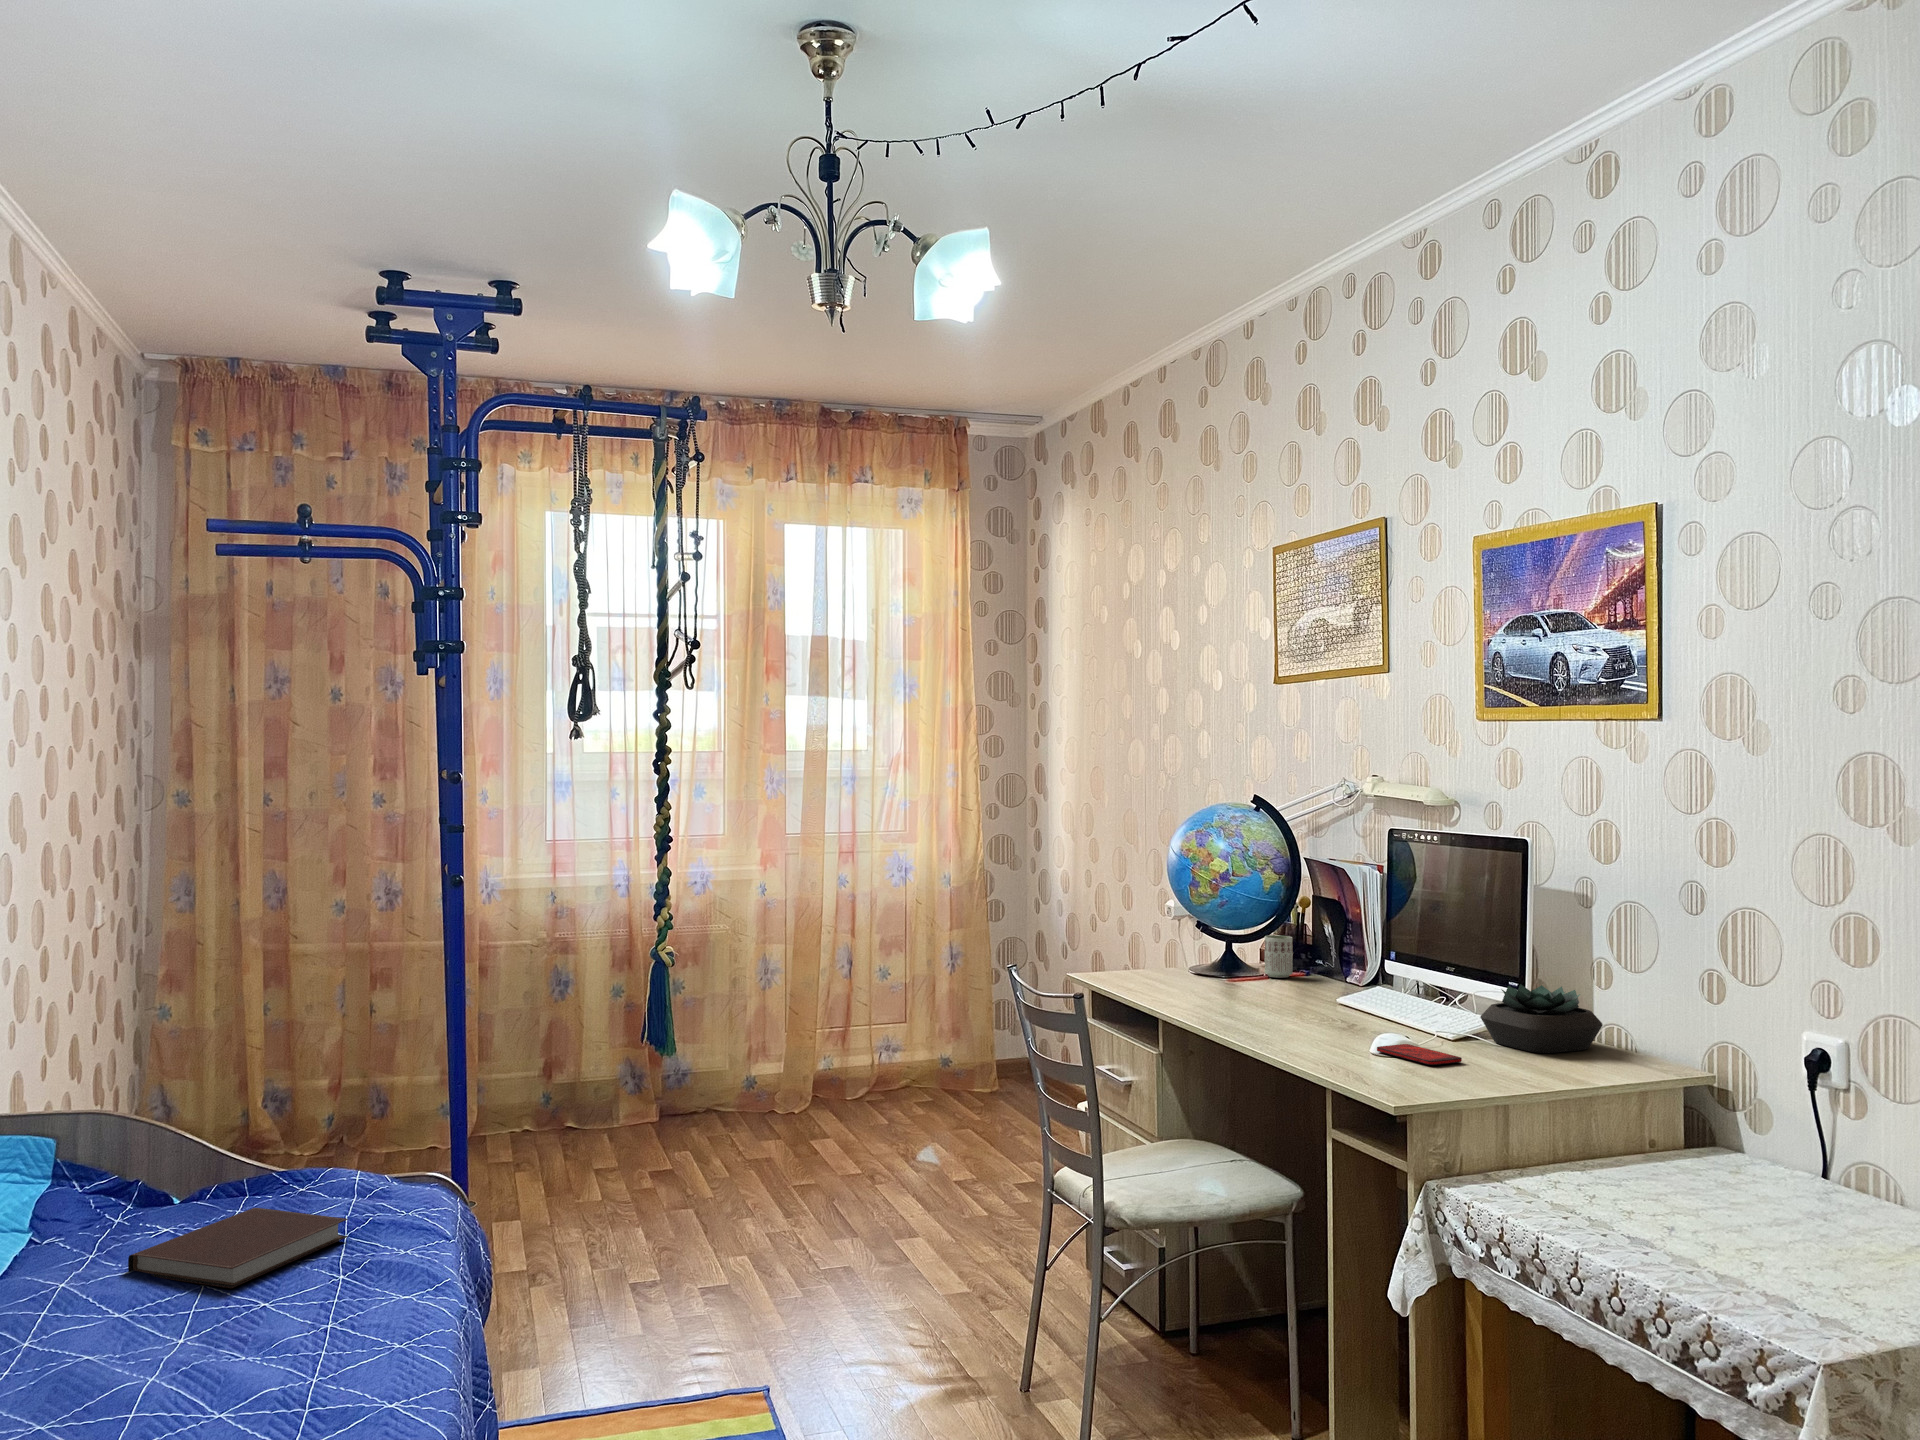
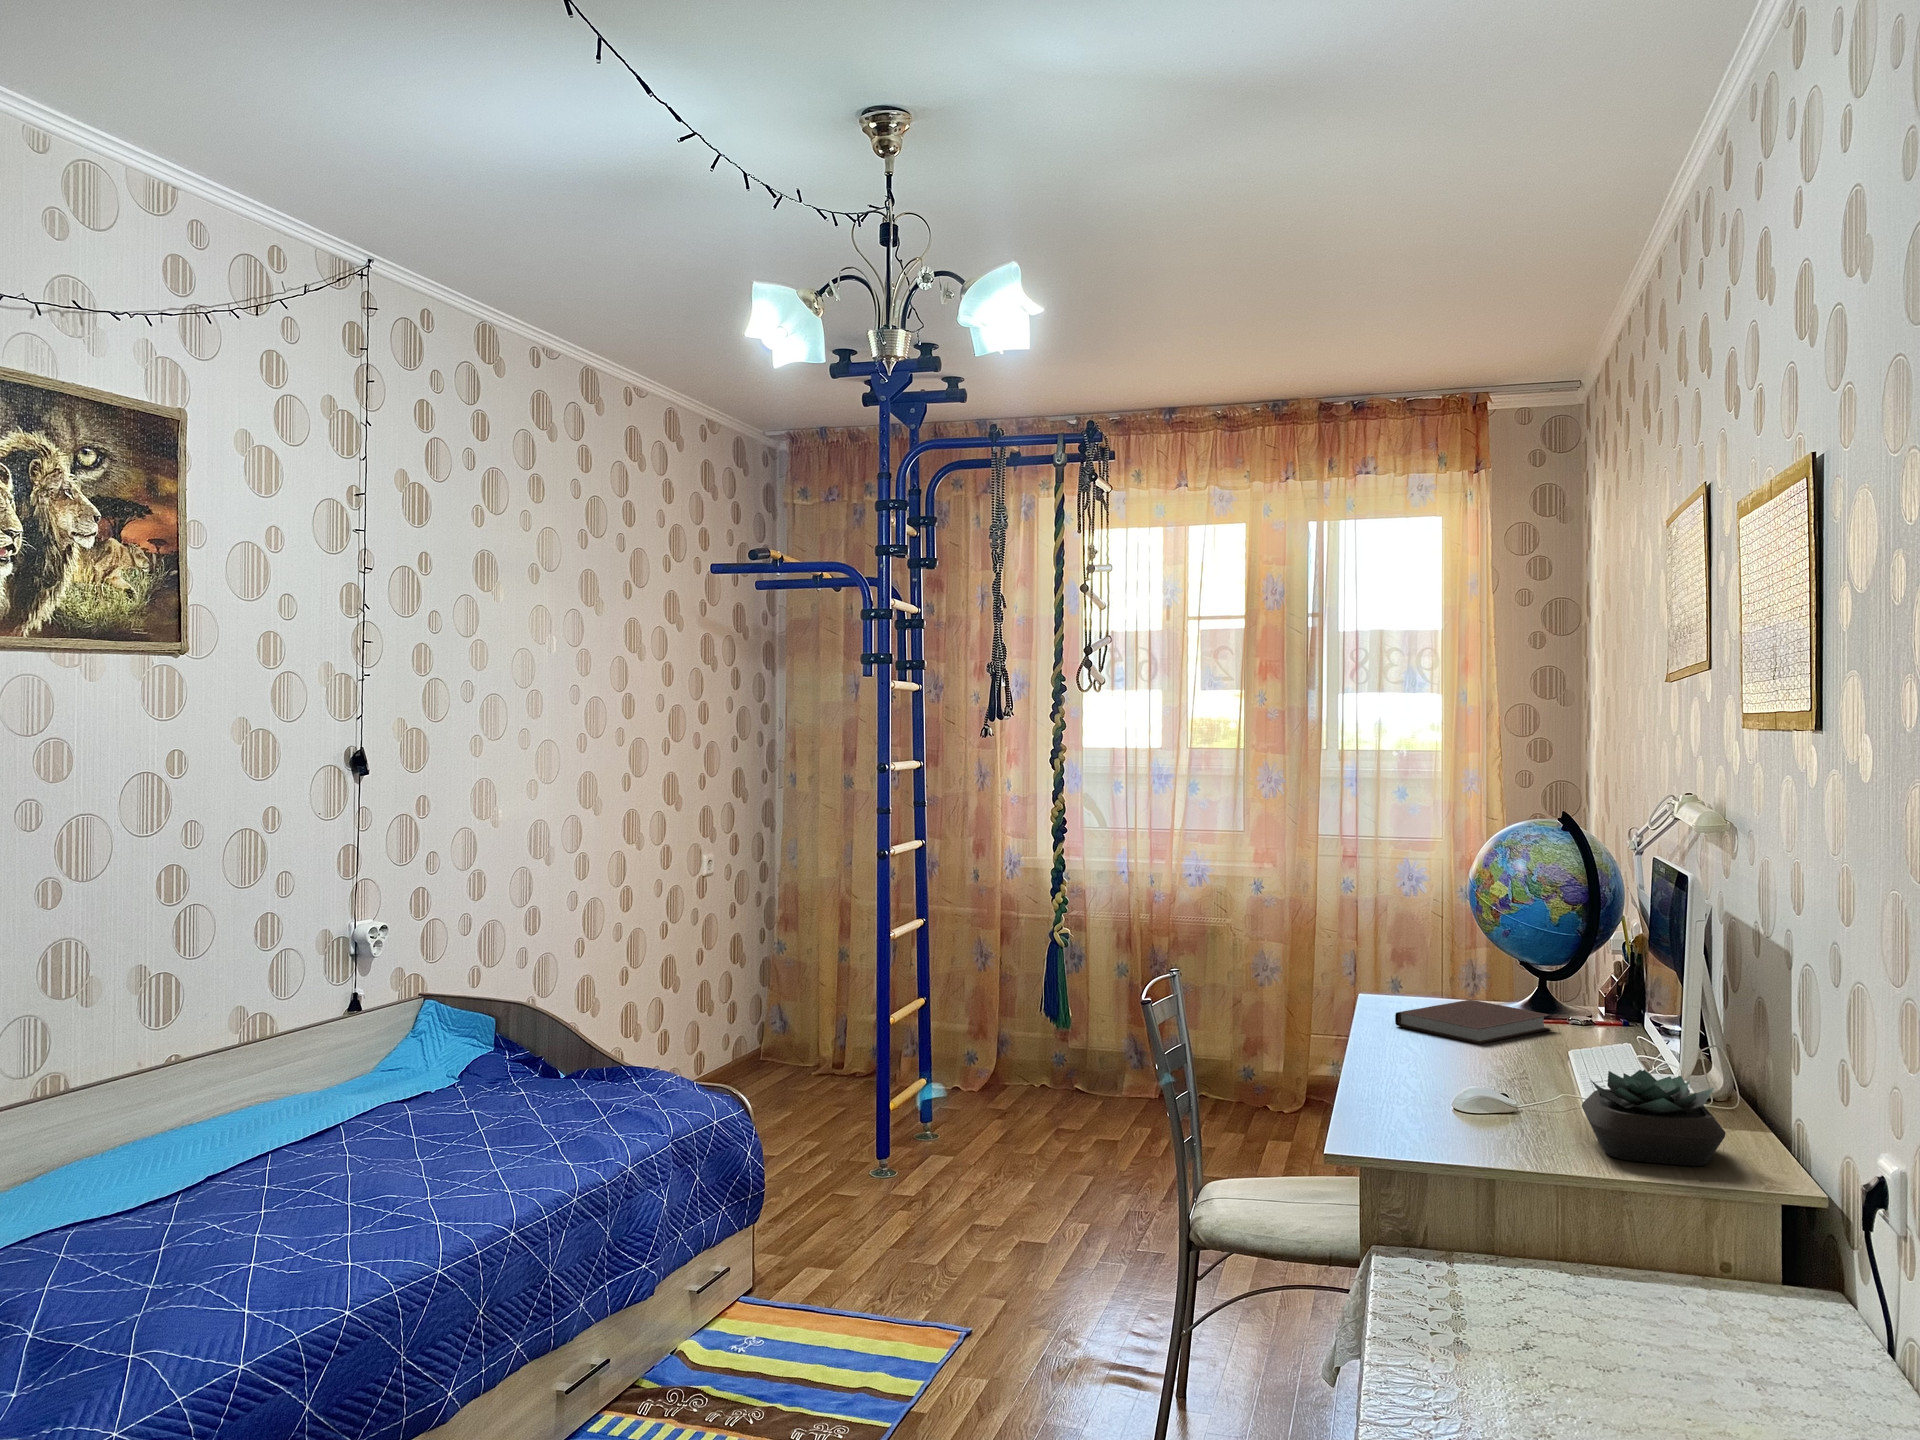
cup: present [1265,935,1293,978] -> none [1568,977,1603,1028]
smartphone: present [1377,1044,1462,1065] -> none [1418,1115,1478,1148]
notebook: present [128,1208,348,1288] -> present [1395,1000,1551,1044]

